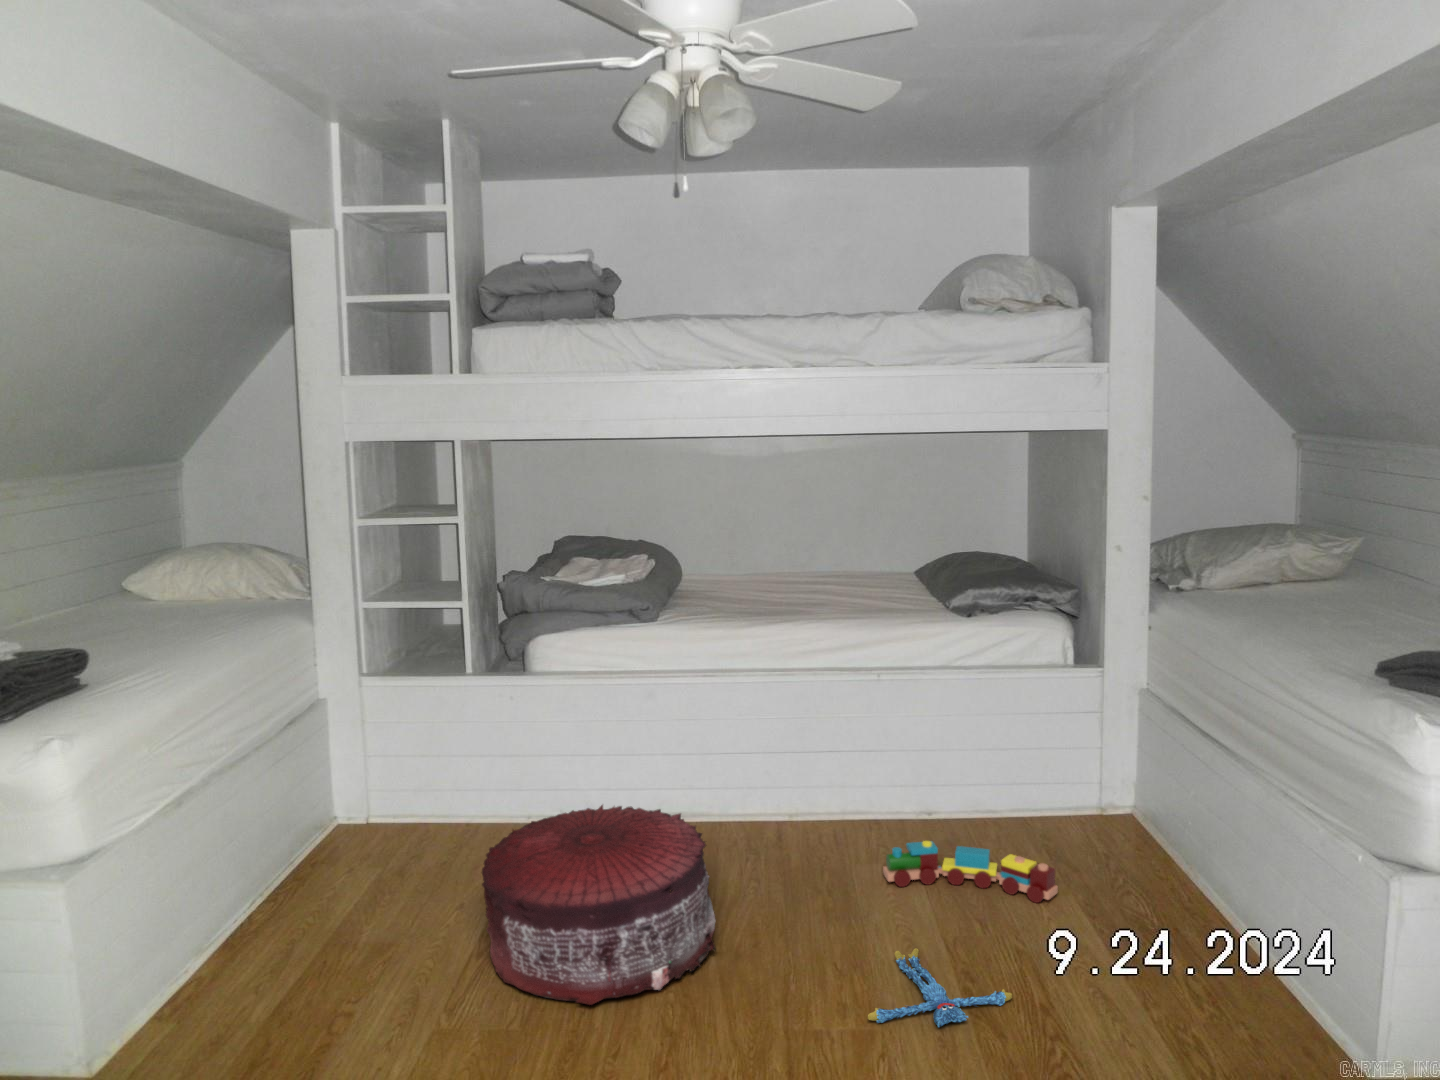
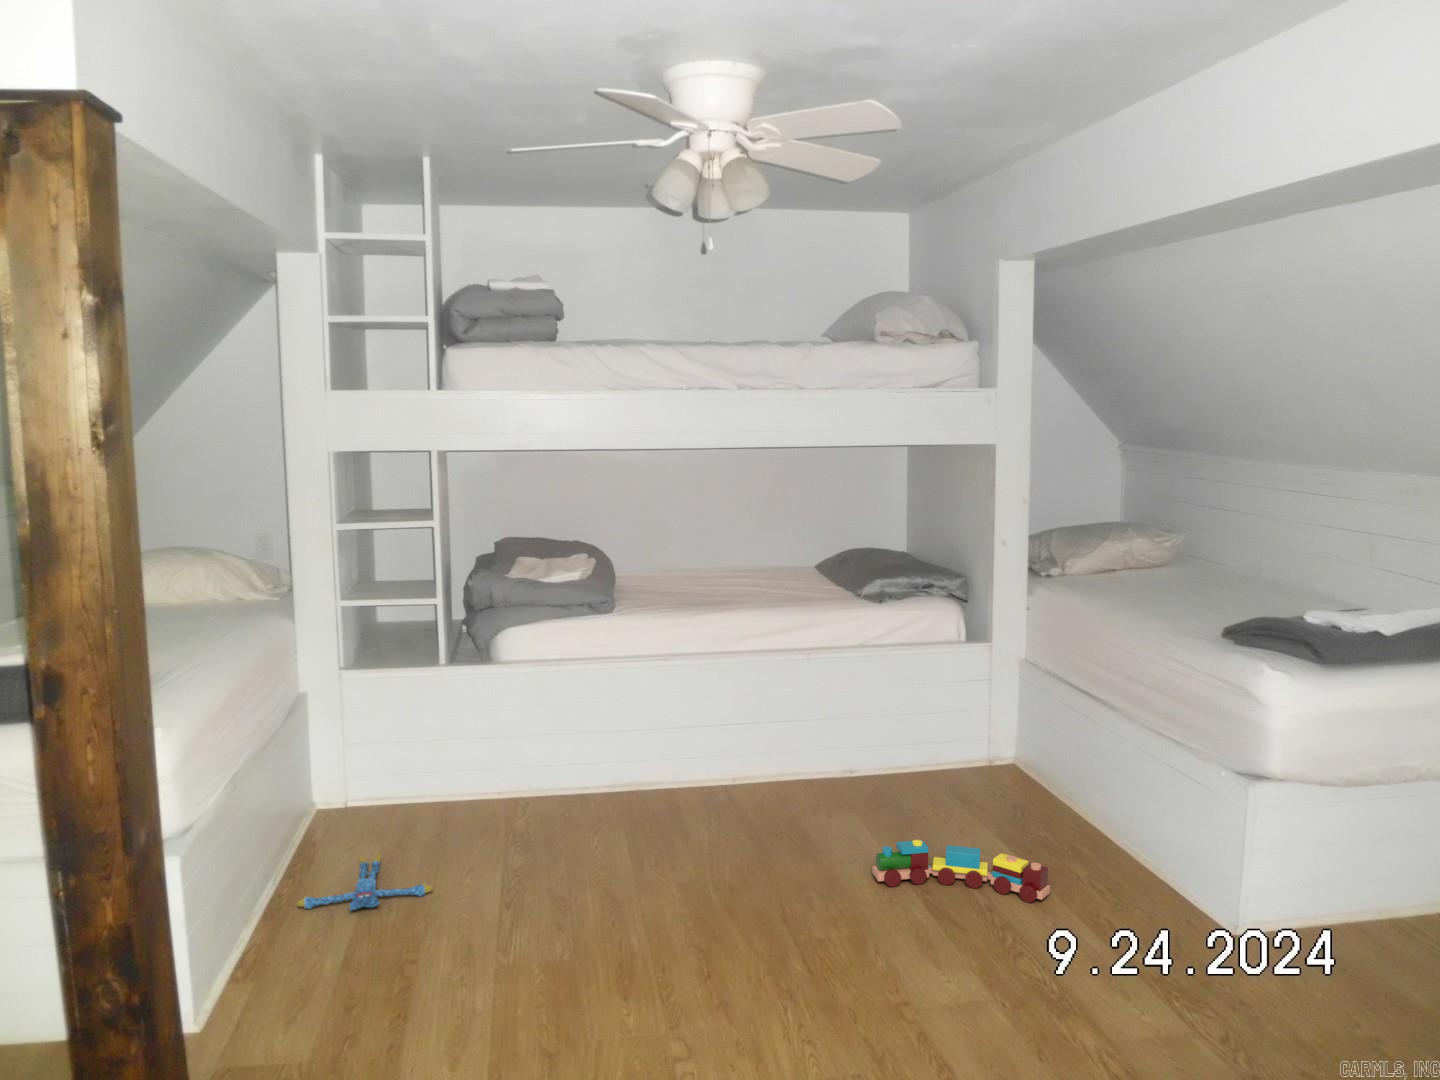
pouf: present [482,805,716,1005] -> none [466,800,708,1009]
plush toy: present [868,948,1012,1027] -> present [297,854,432,911]

